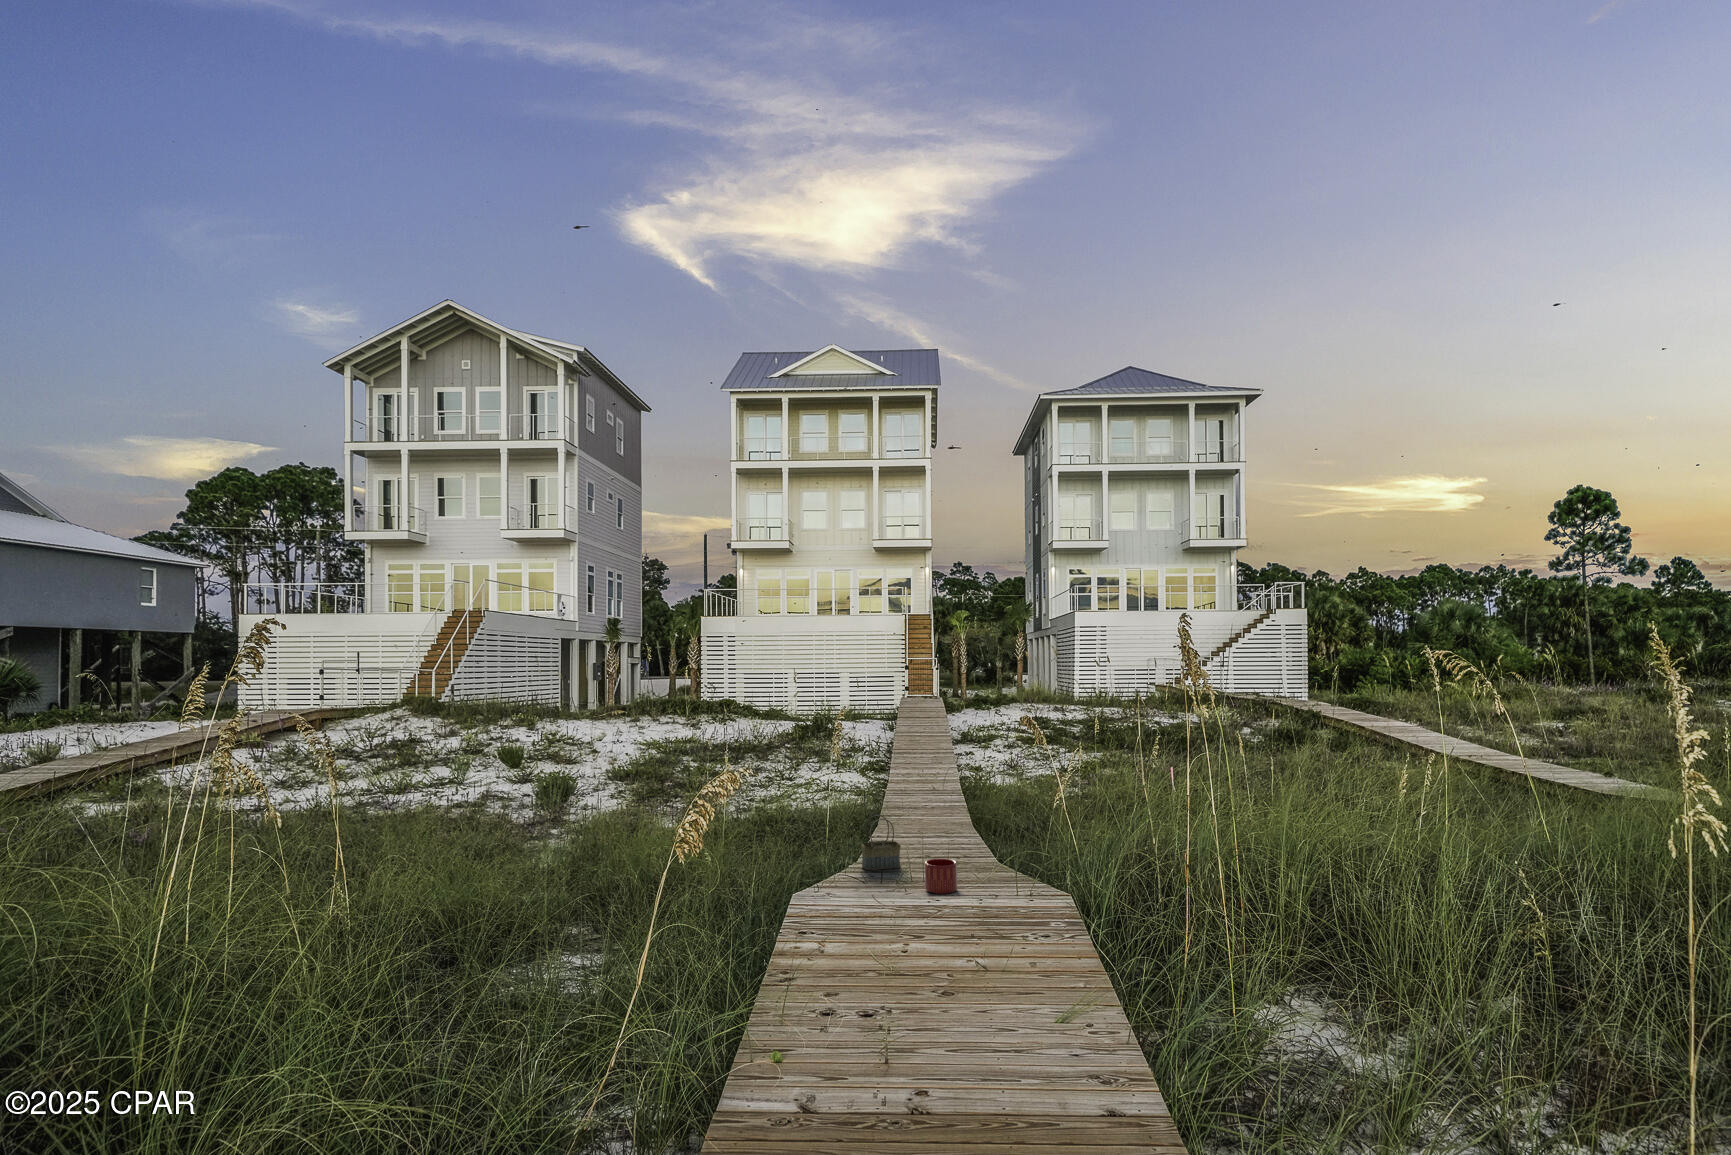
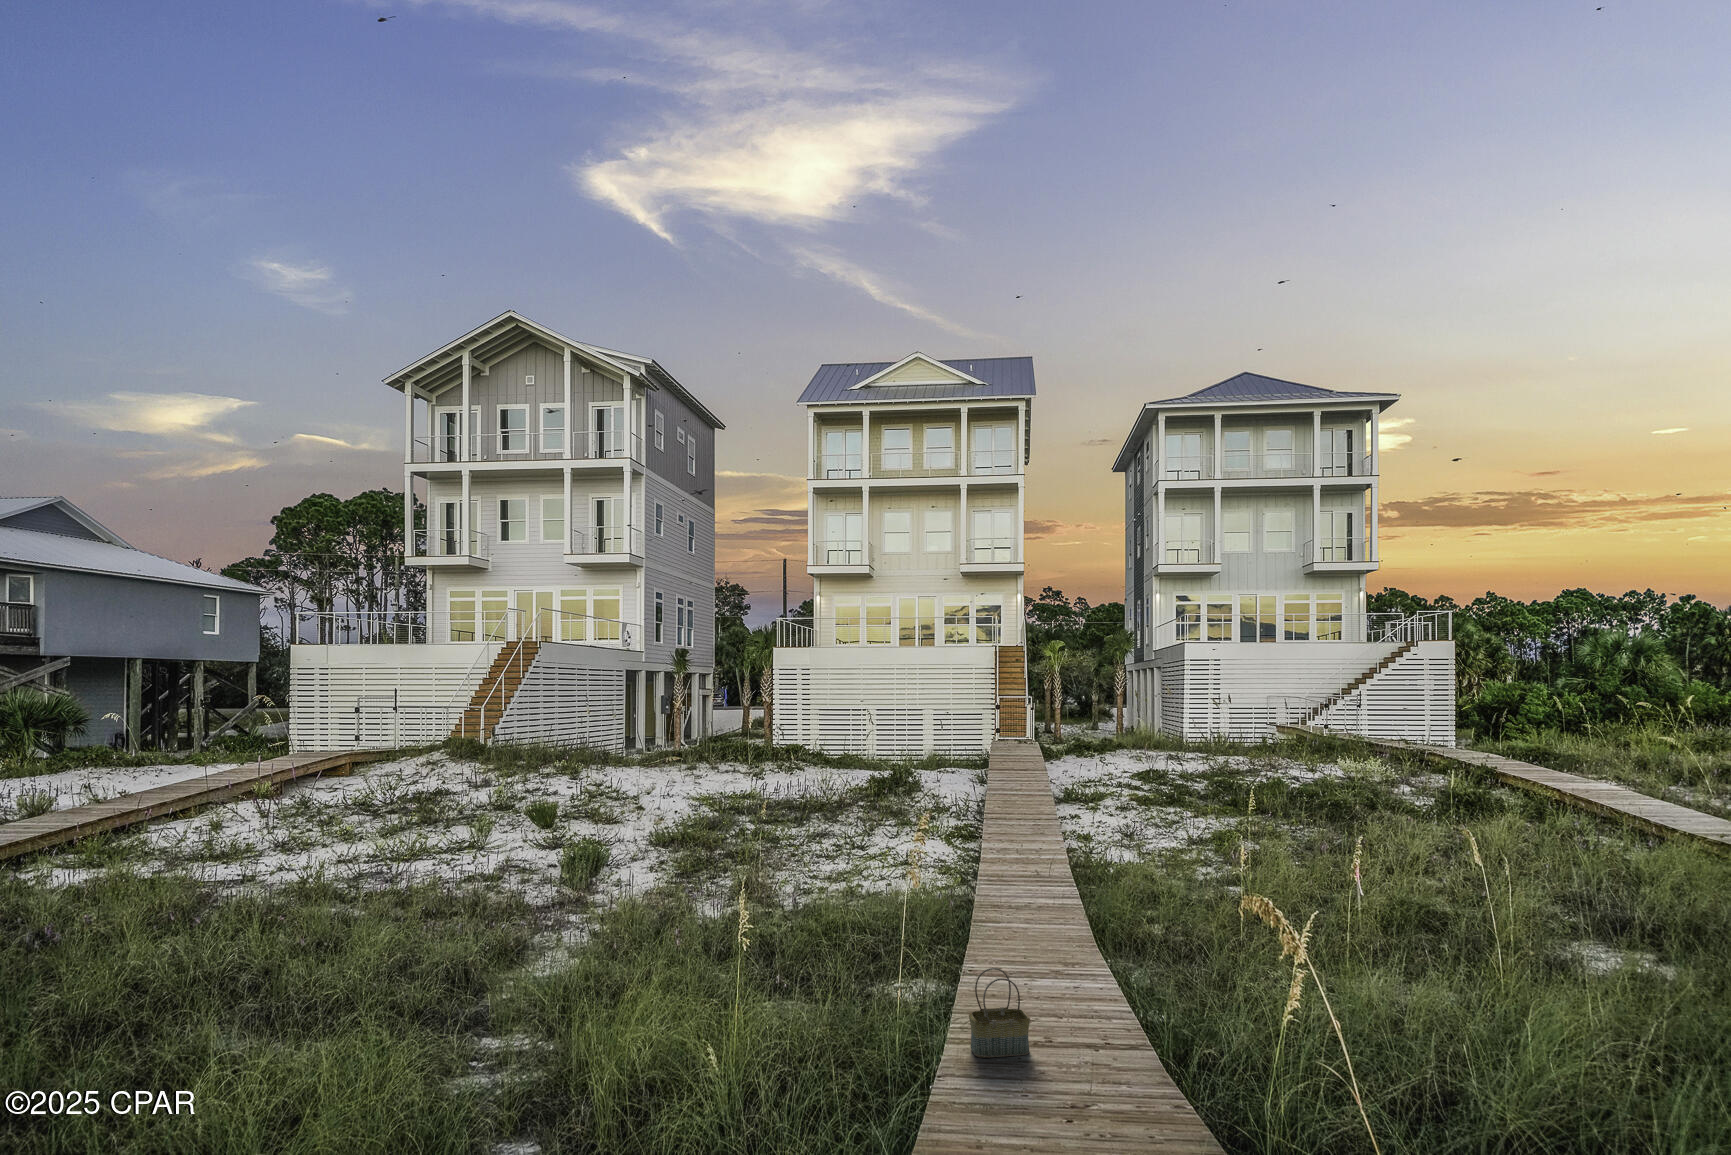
planter: present [925,858,957,894] -> none [1078,1062,1131,1130]

